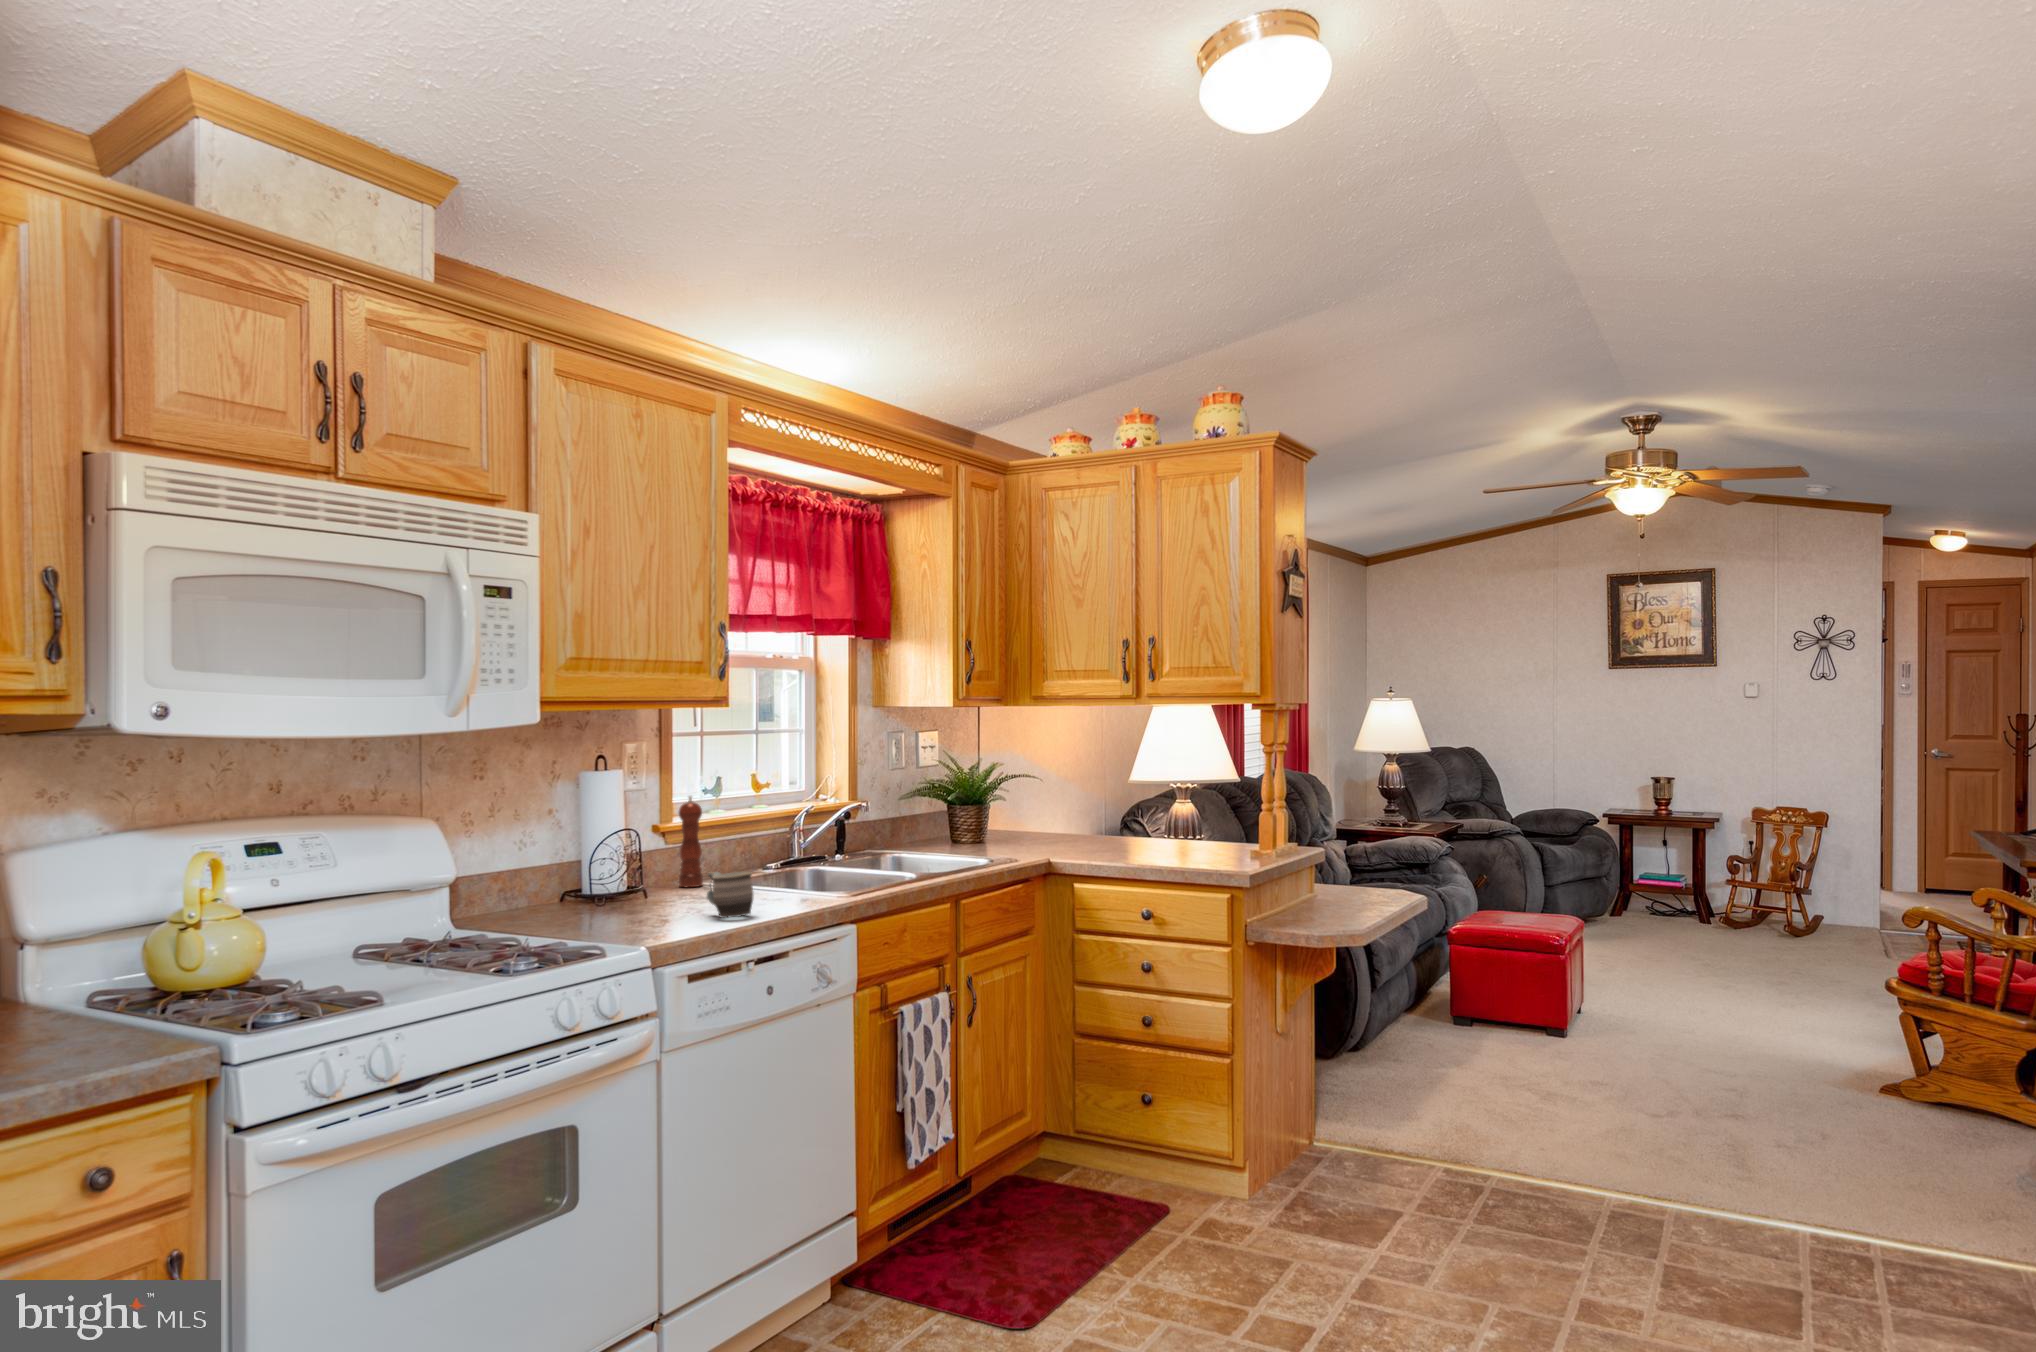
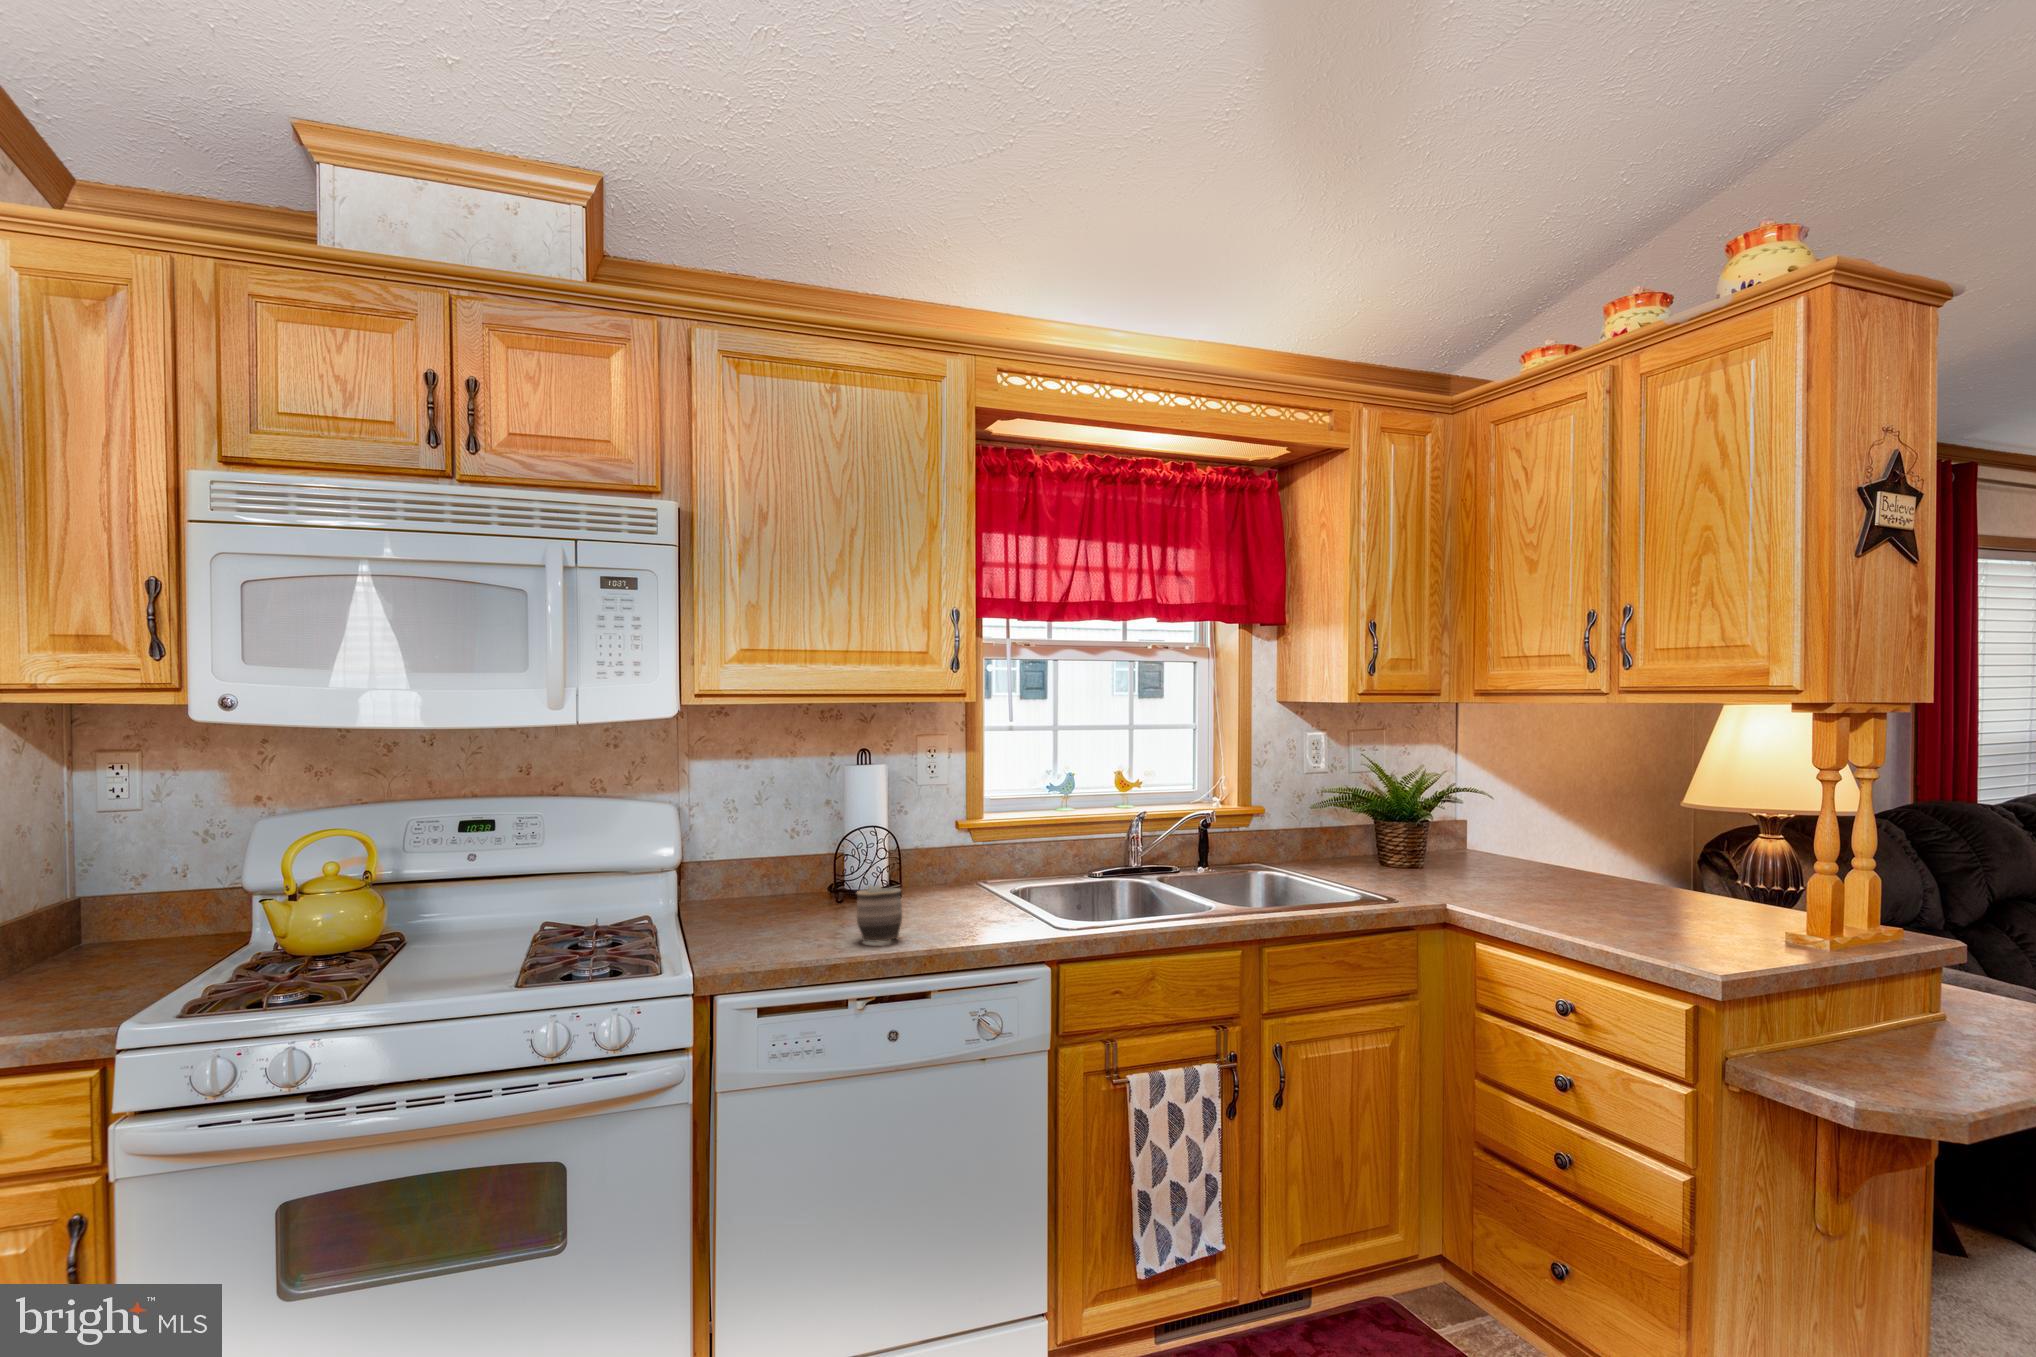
pepper mill: present [679,796,703,887] -> none [962,792,988,890]

